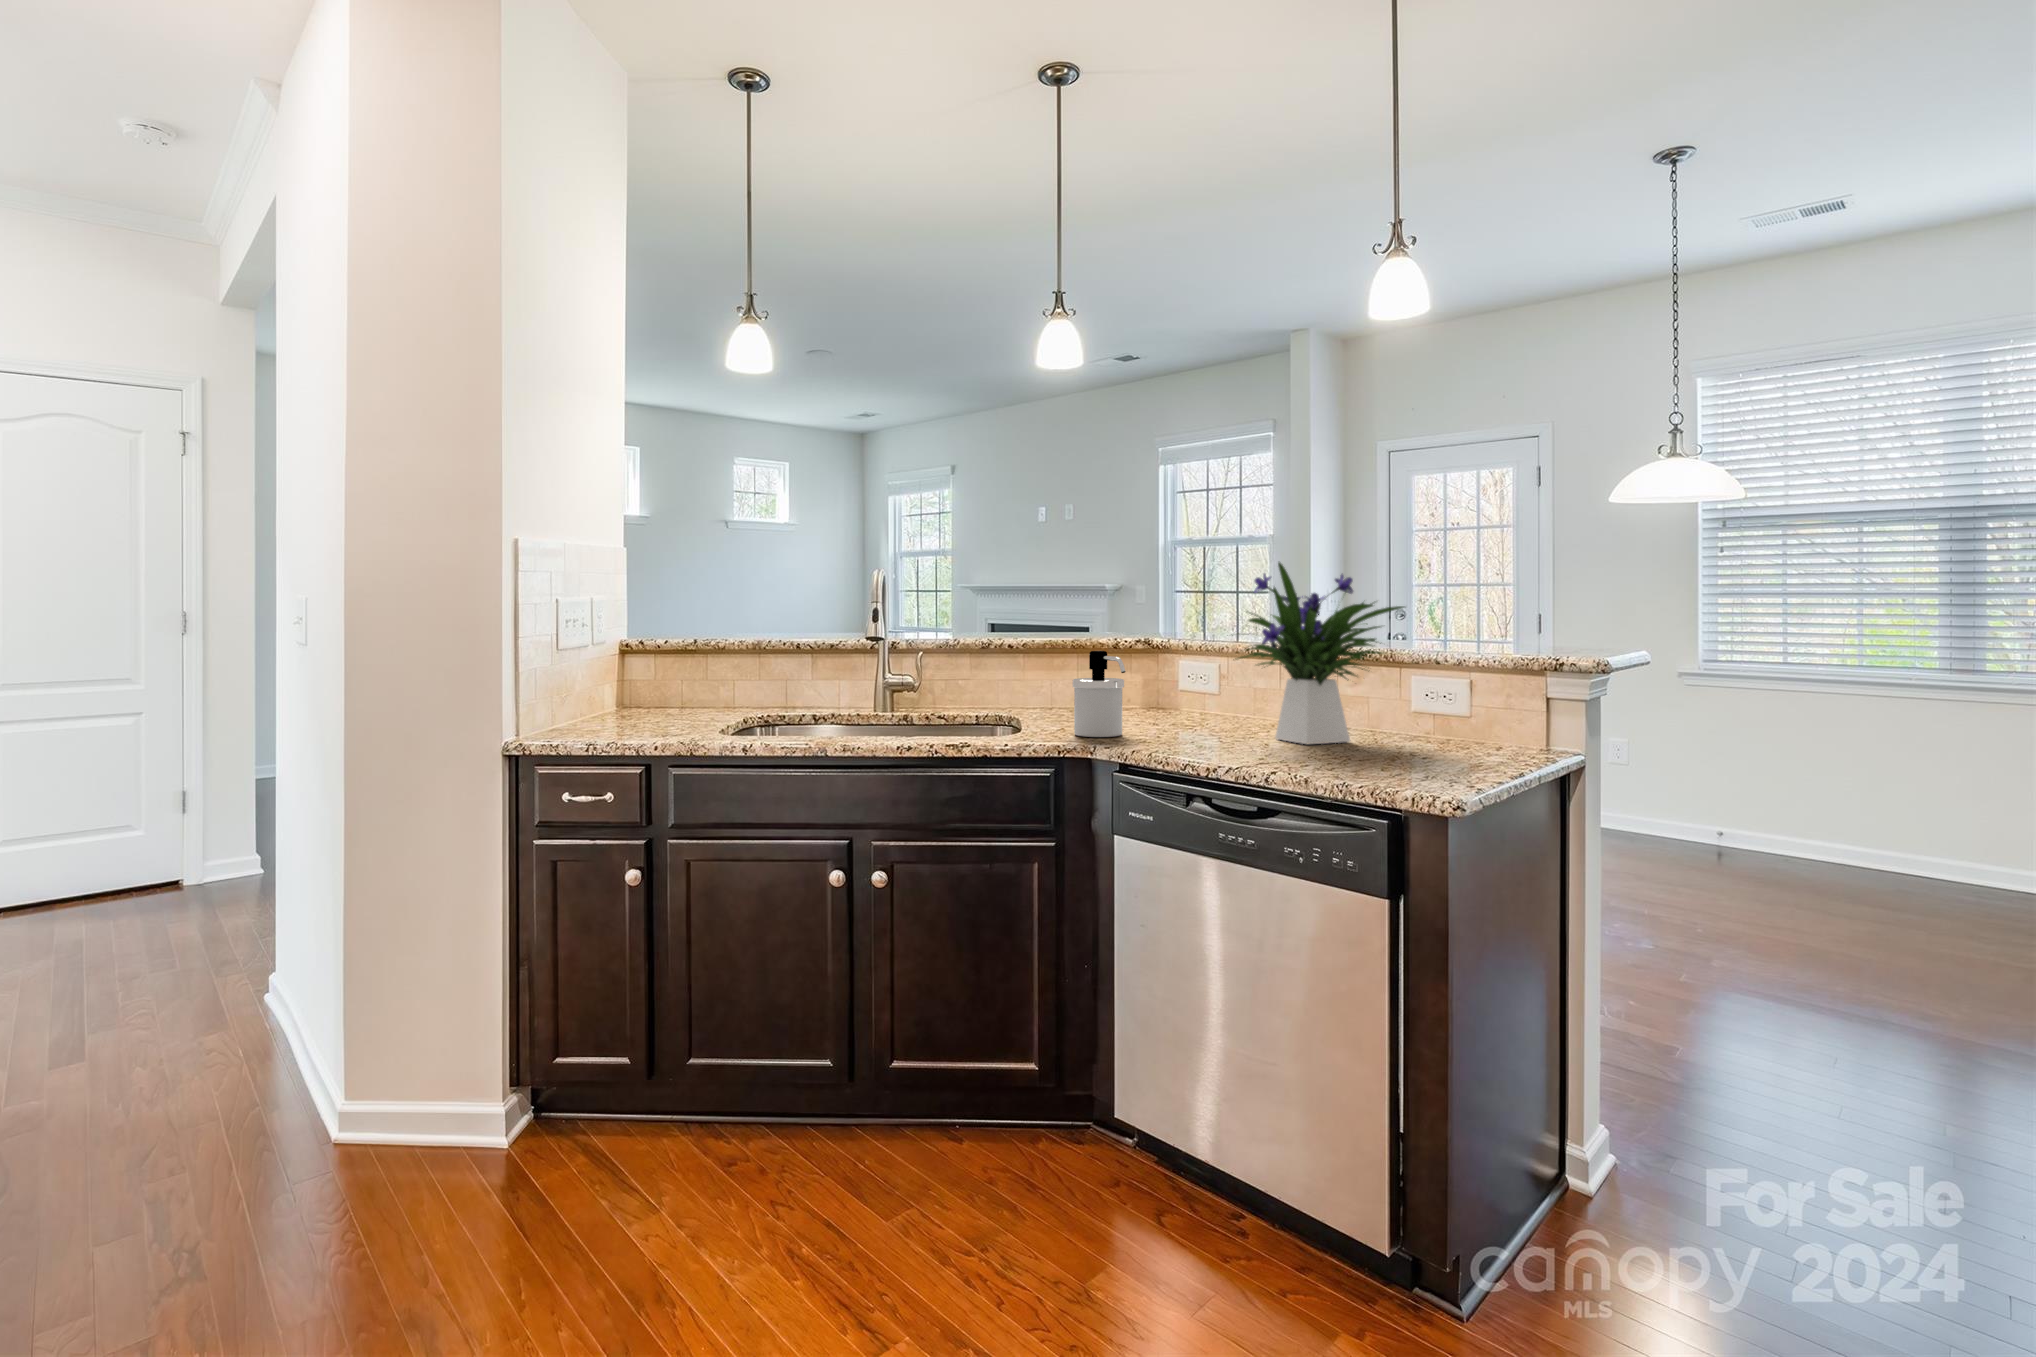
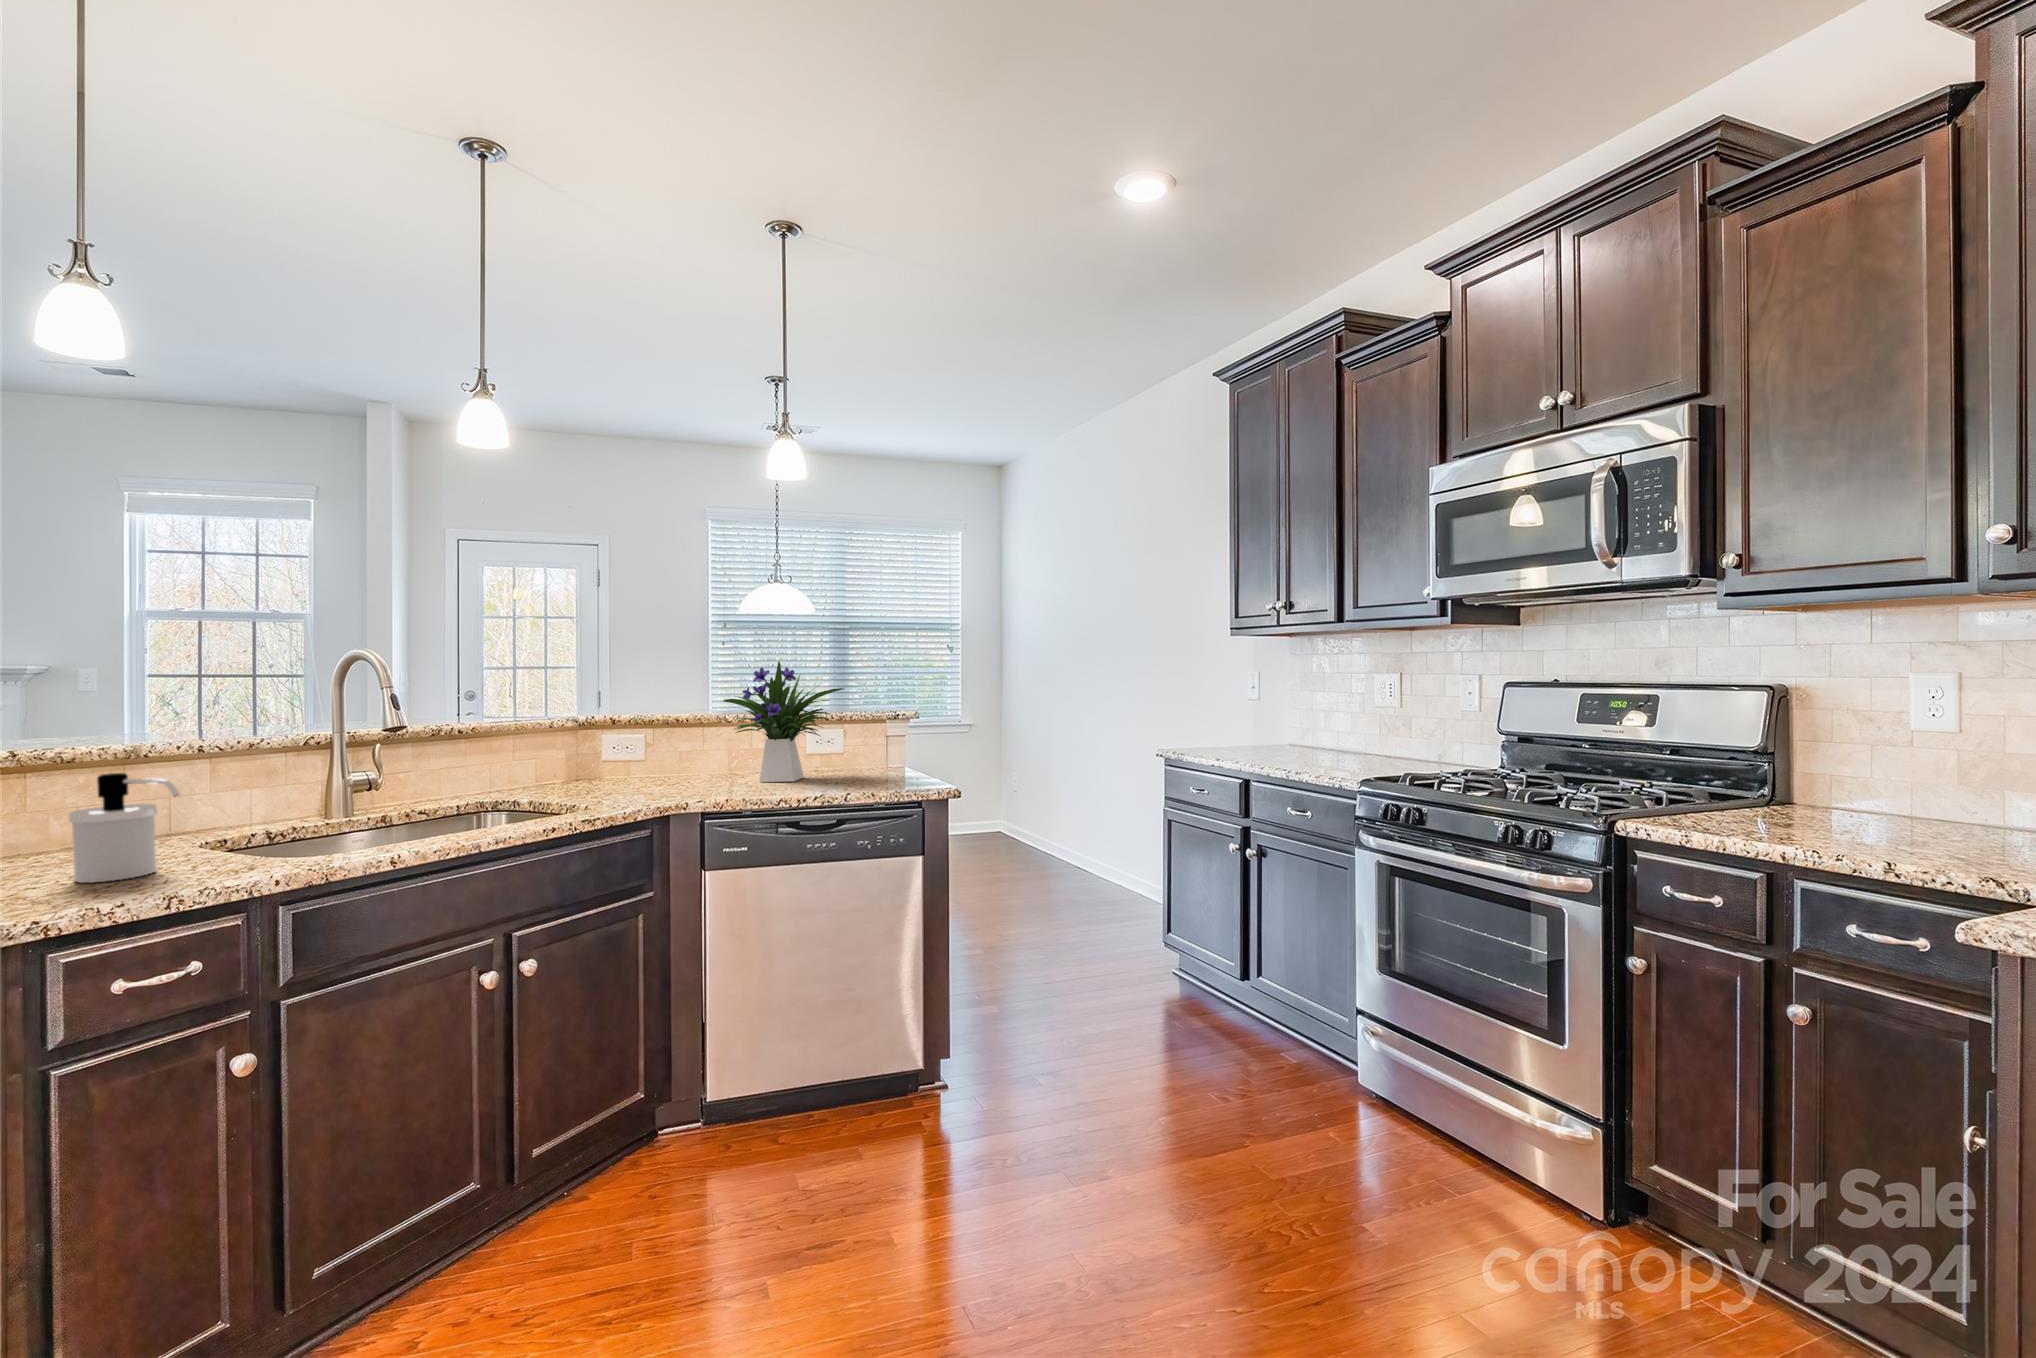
soap dispenser: present [1073,651,1126,737] -> present [69,773,179,883]

